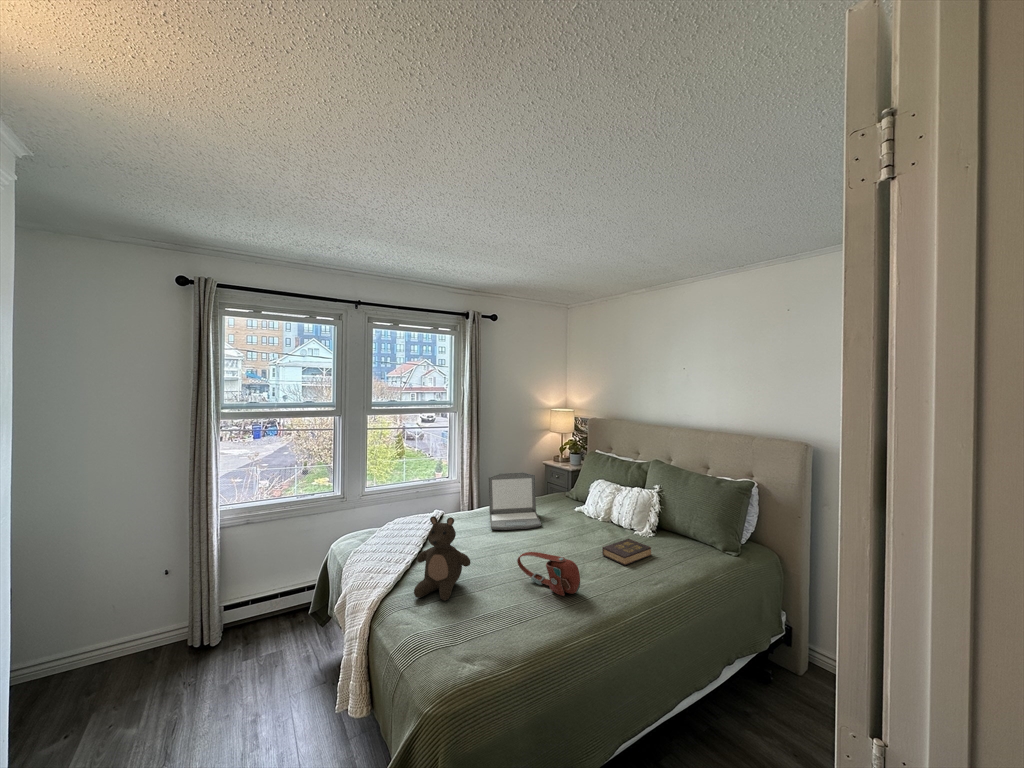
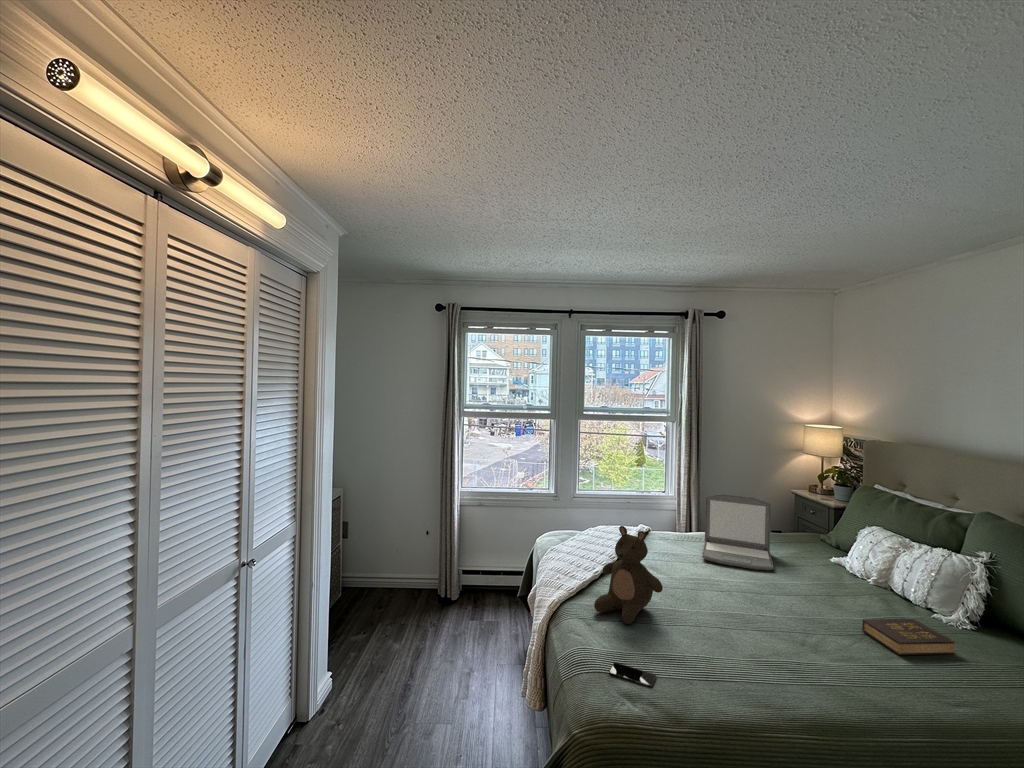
handbag: present [517,552,580,596] -> none [724,596,813,667]
smartphone: none [440,635,478,648] -> present [609,663,656,686]

